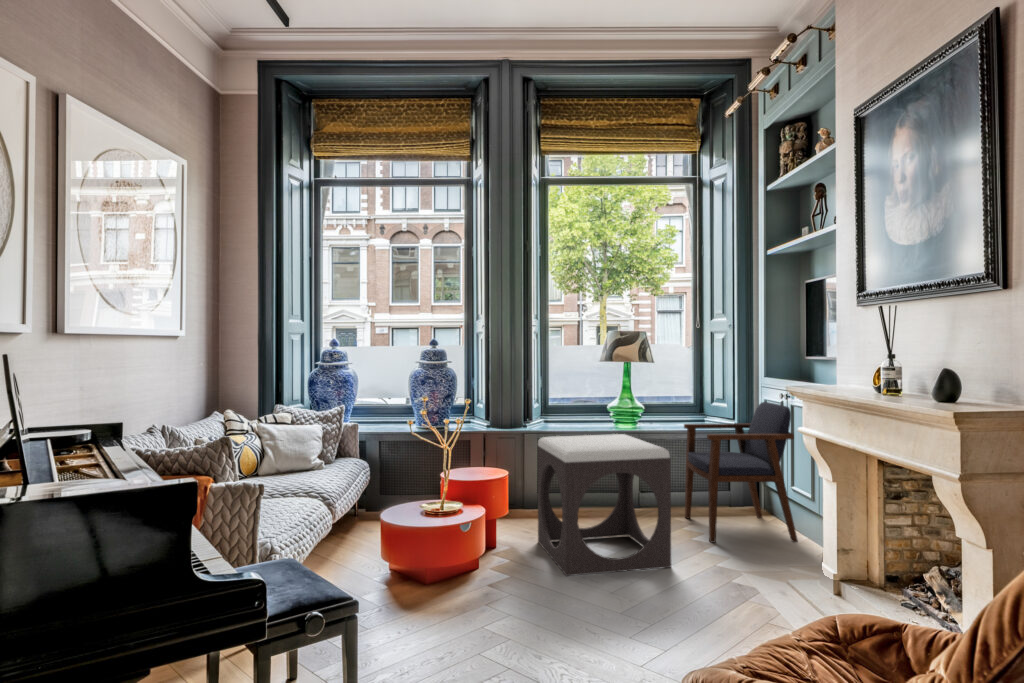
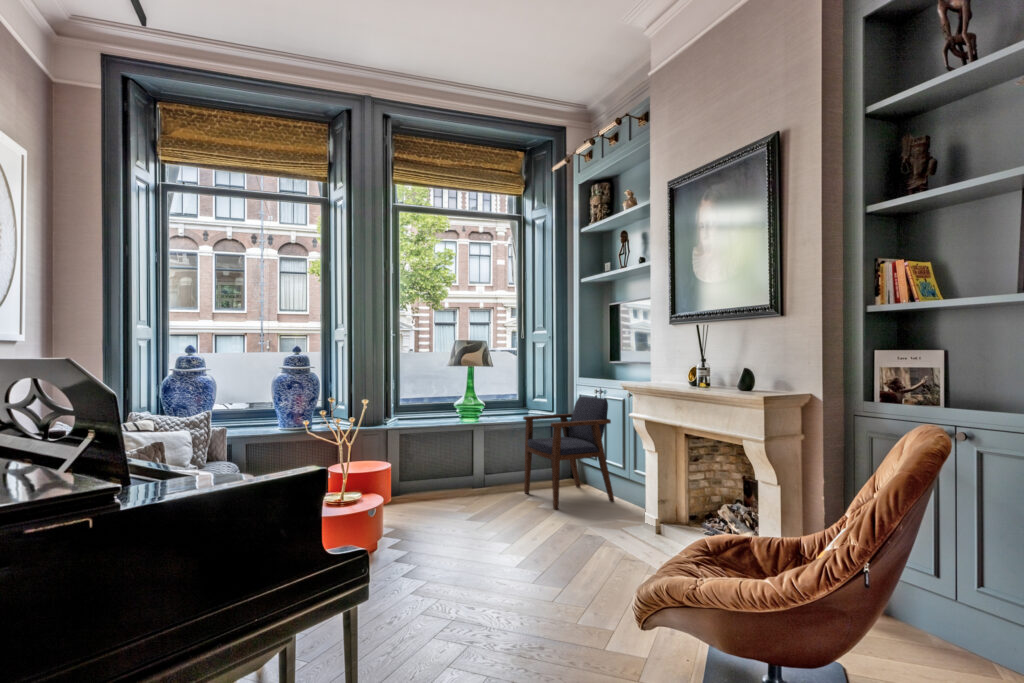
footstool: present [537,434,671,576] -> none [418,427,538,550]

